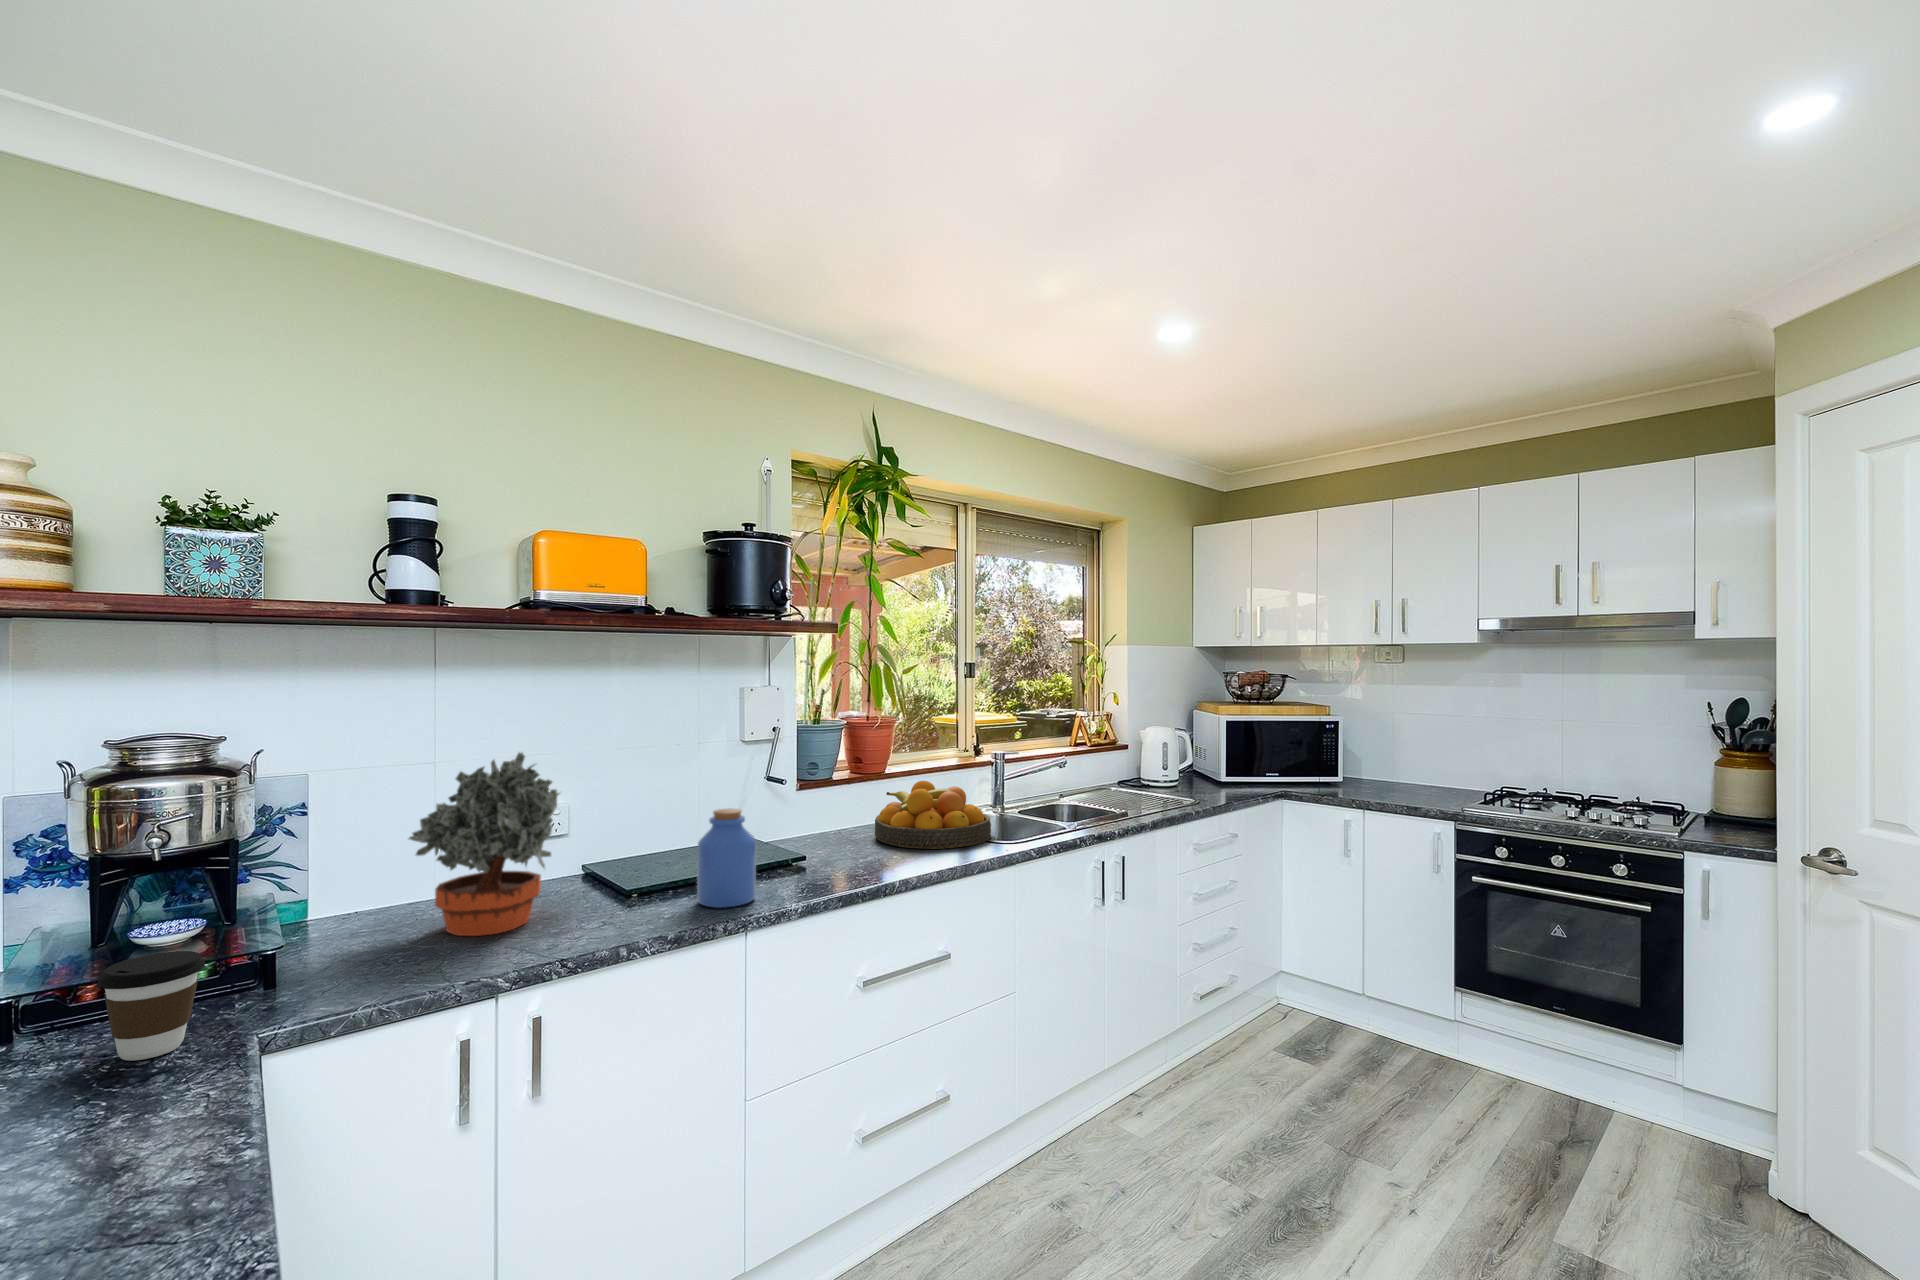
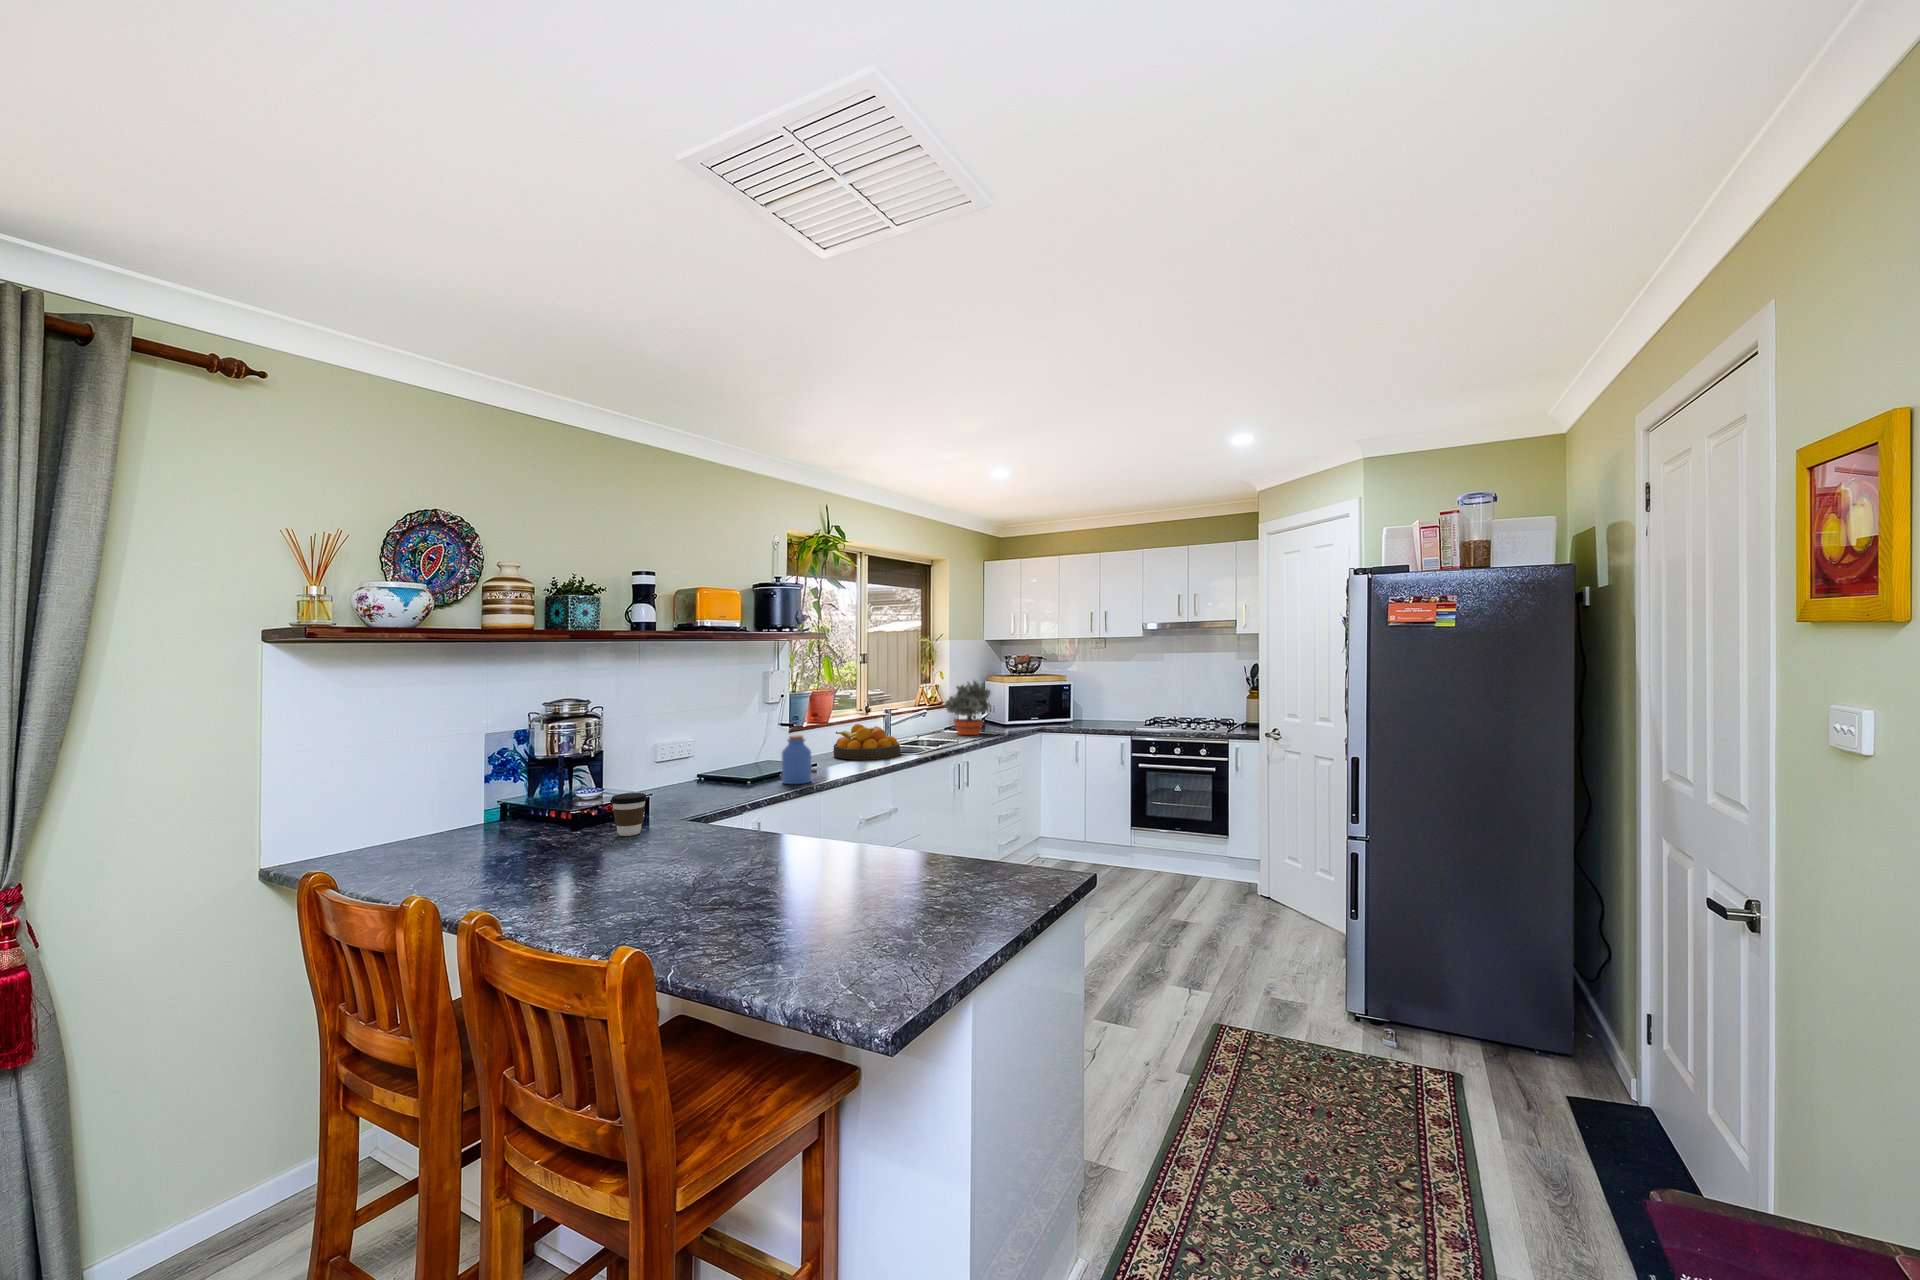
potted plant: present [409,753,559,936] -> present [943,680,991,735]

